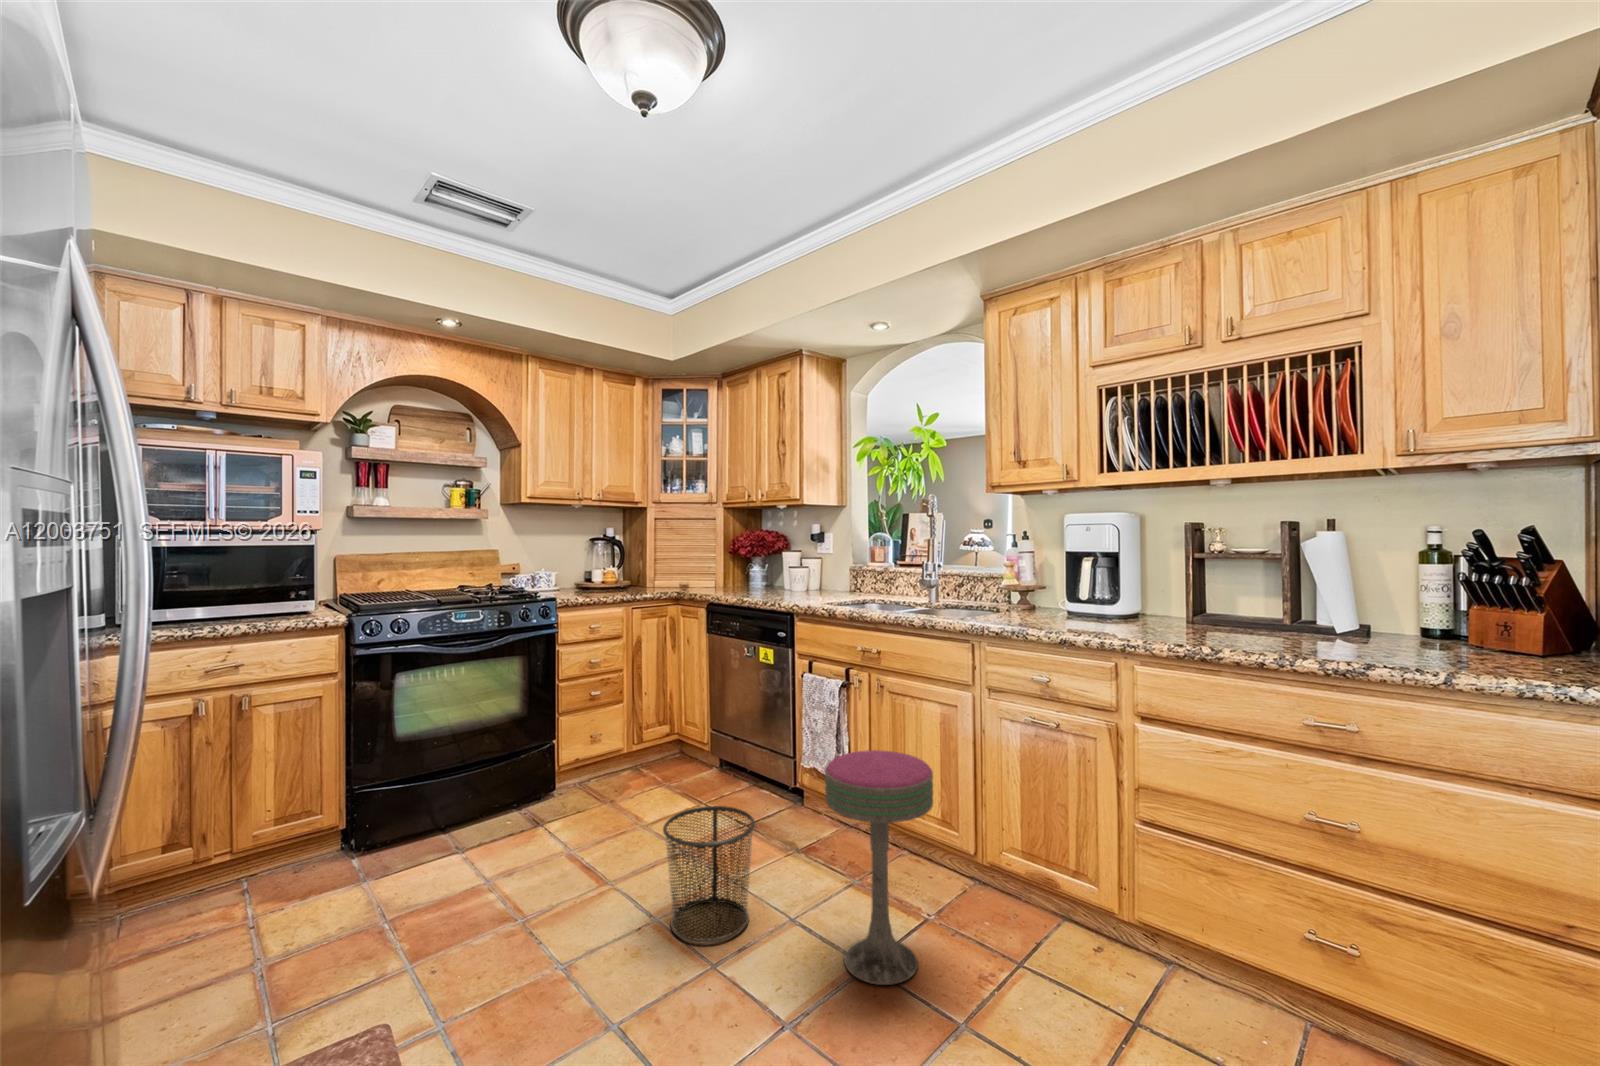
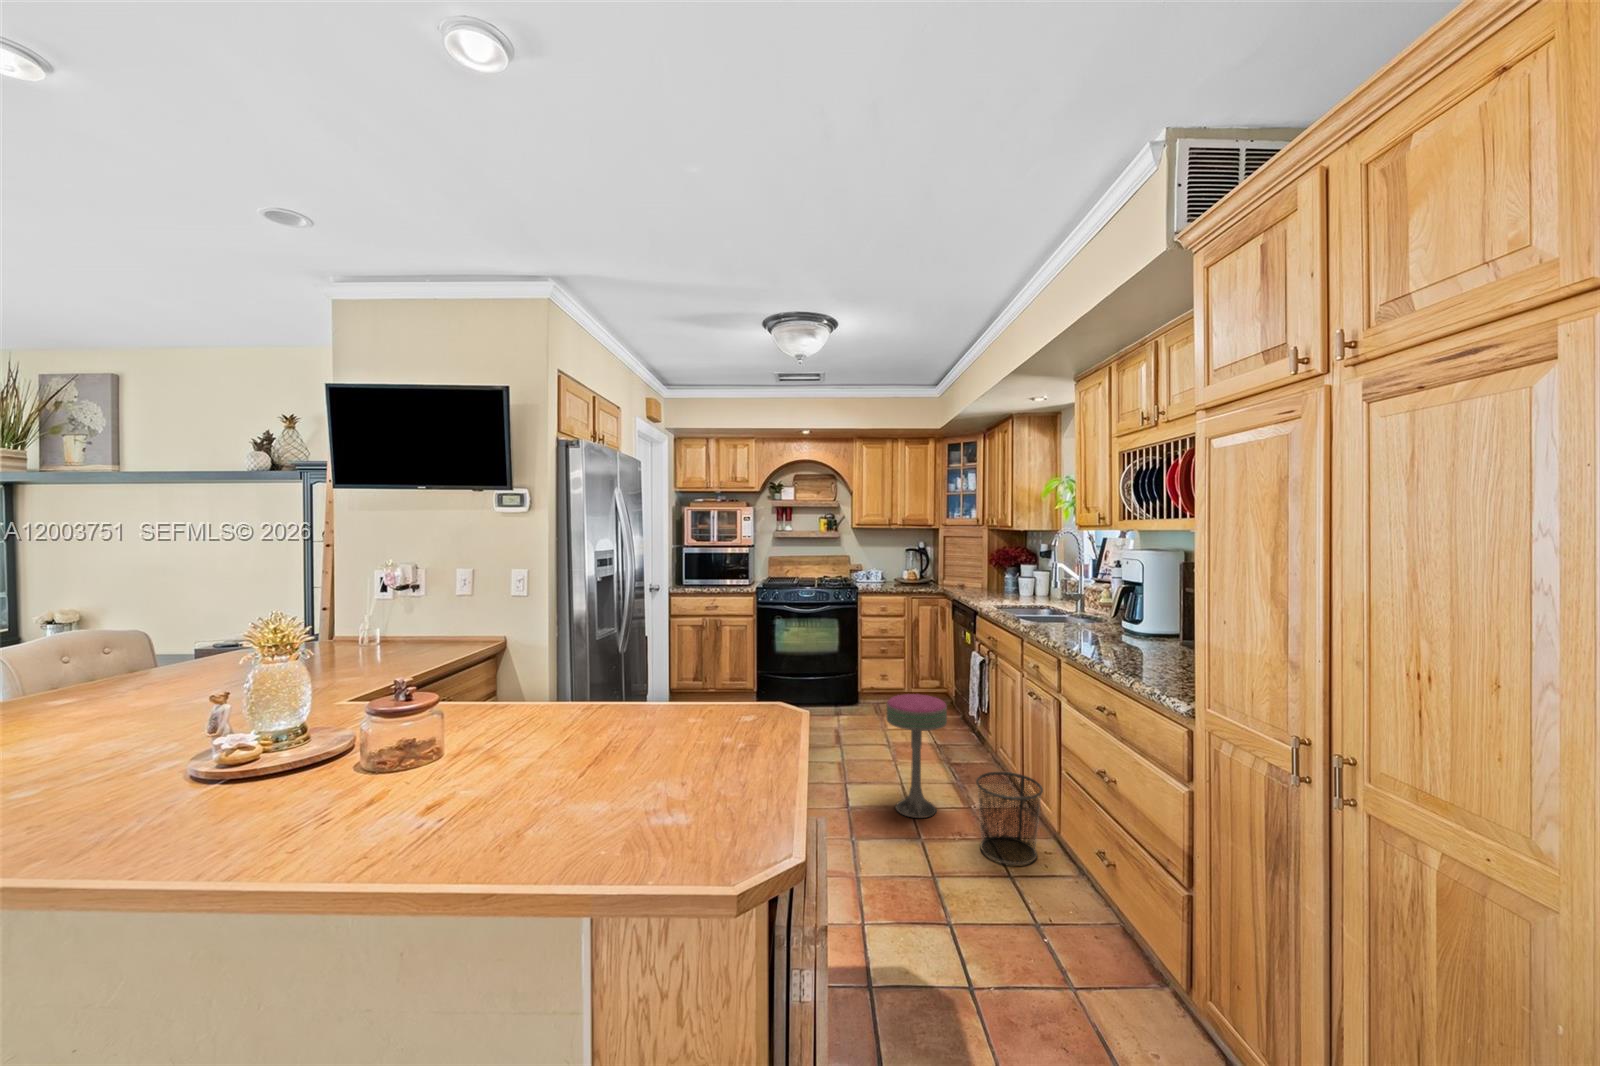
waste bin: present [663,806,755,943] -> present [976,772,1043,865]

